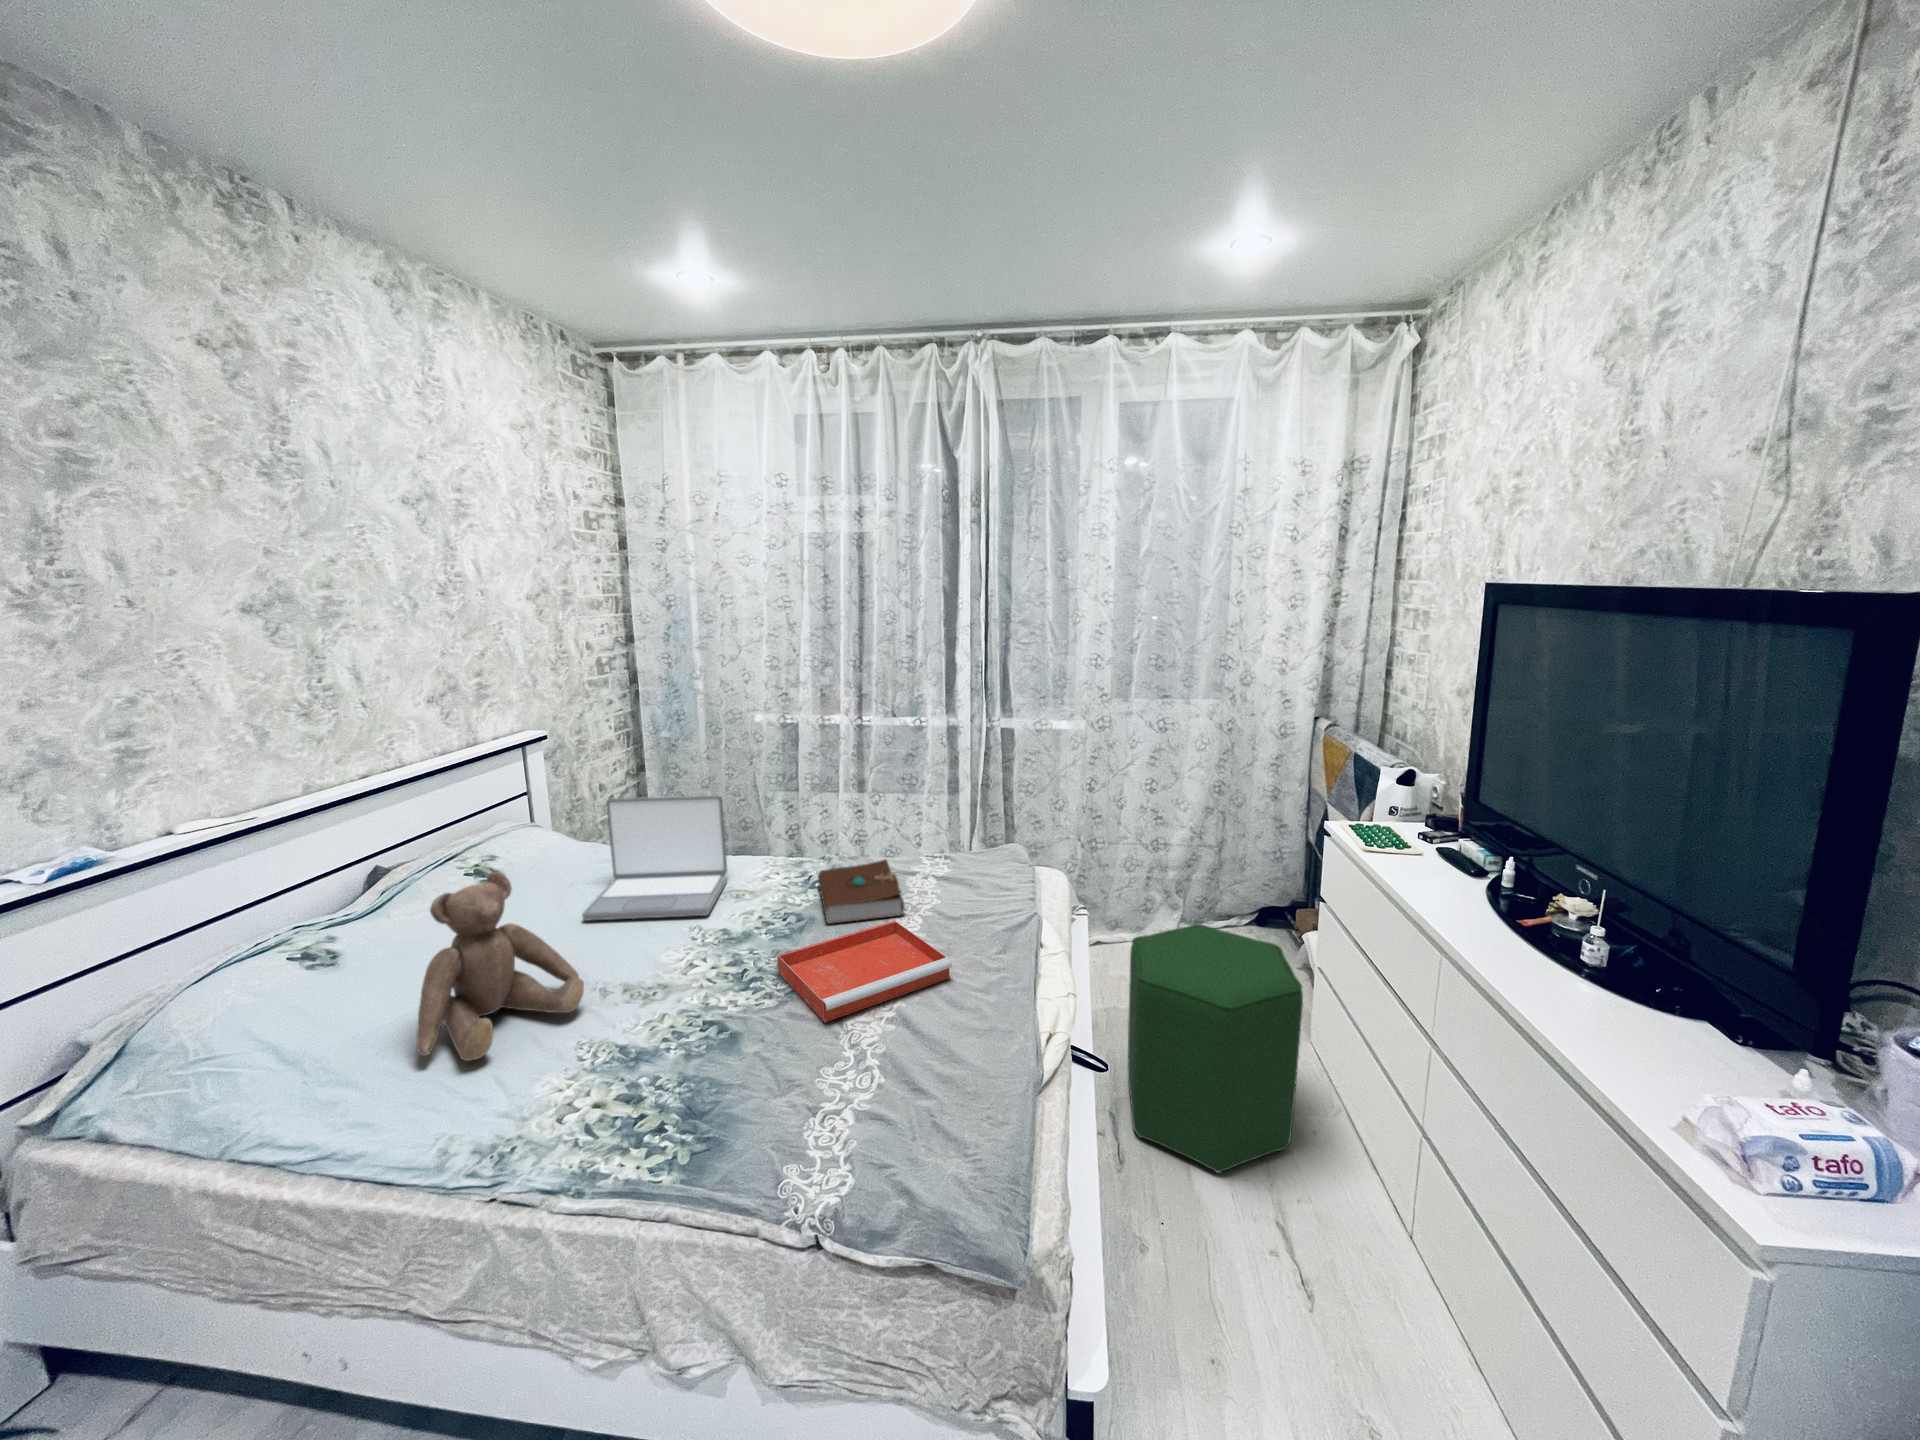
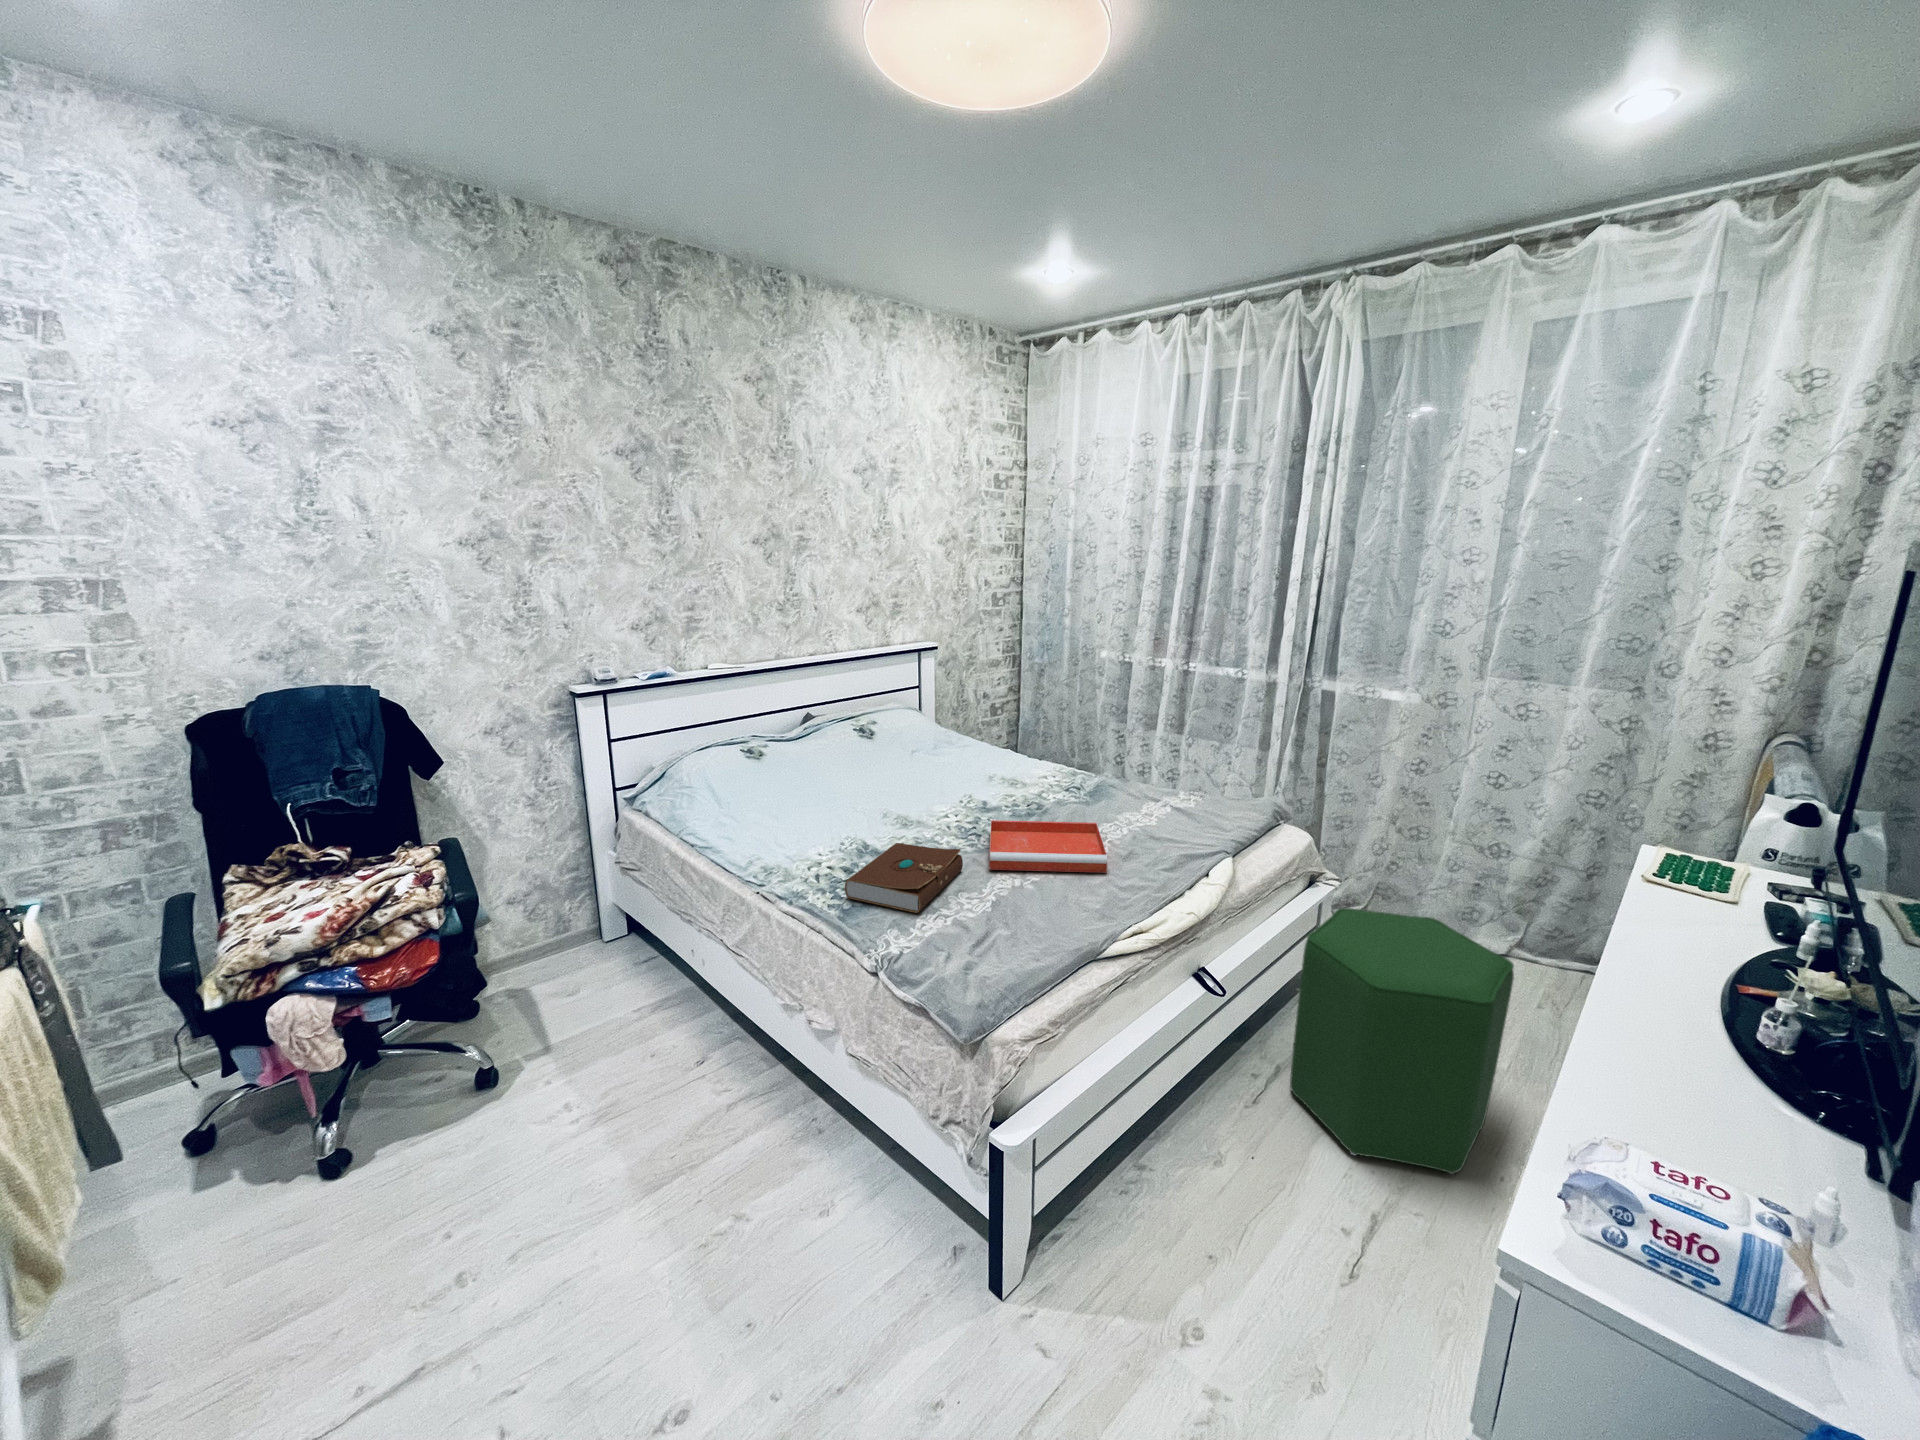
laptop: present [582,795,727,921] -> none [904,693,1015,789]
book: present [818,859,905,924] -> present [845,843,963,913]
teddy bear: present [417,872,584,1061] -> none [768,717,870,826]

